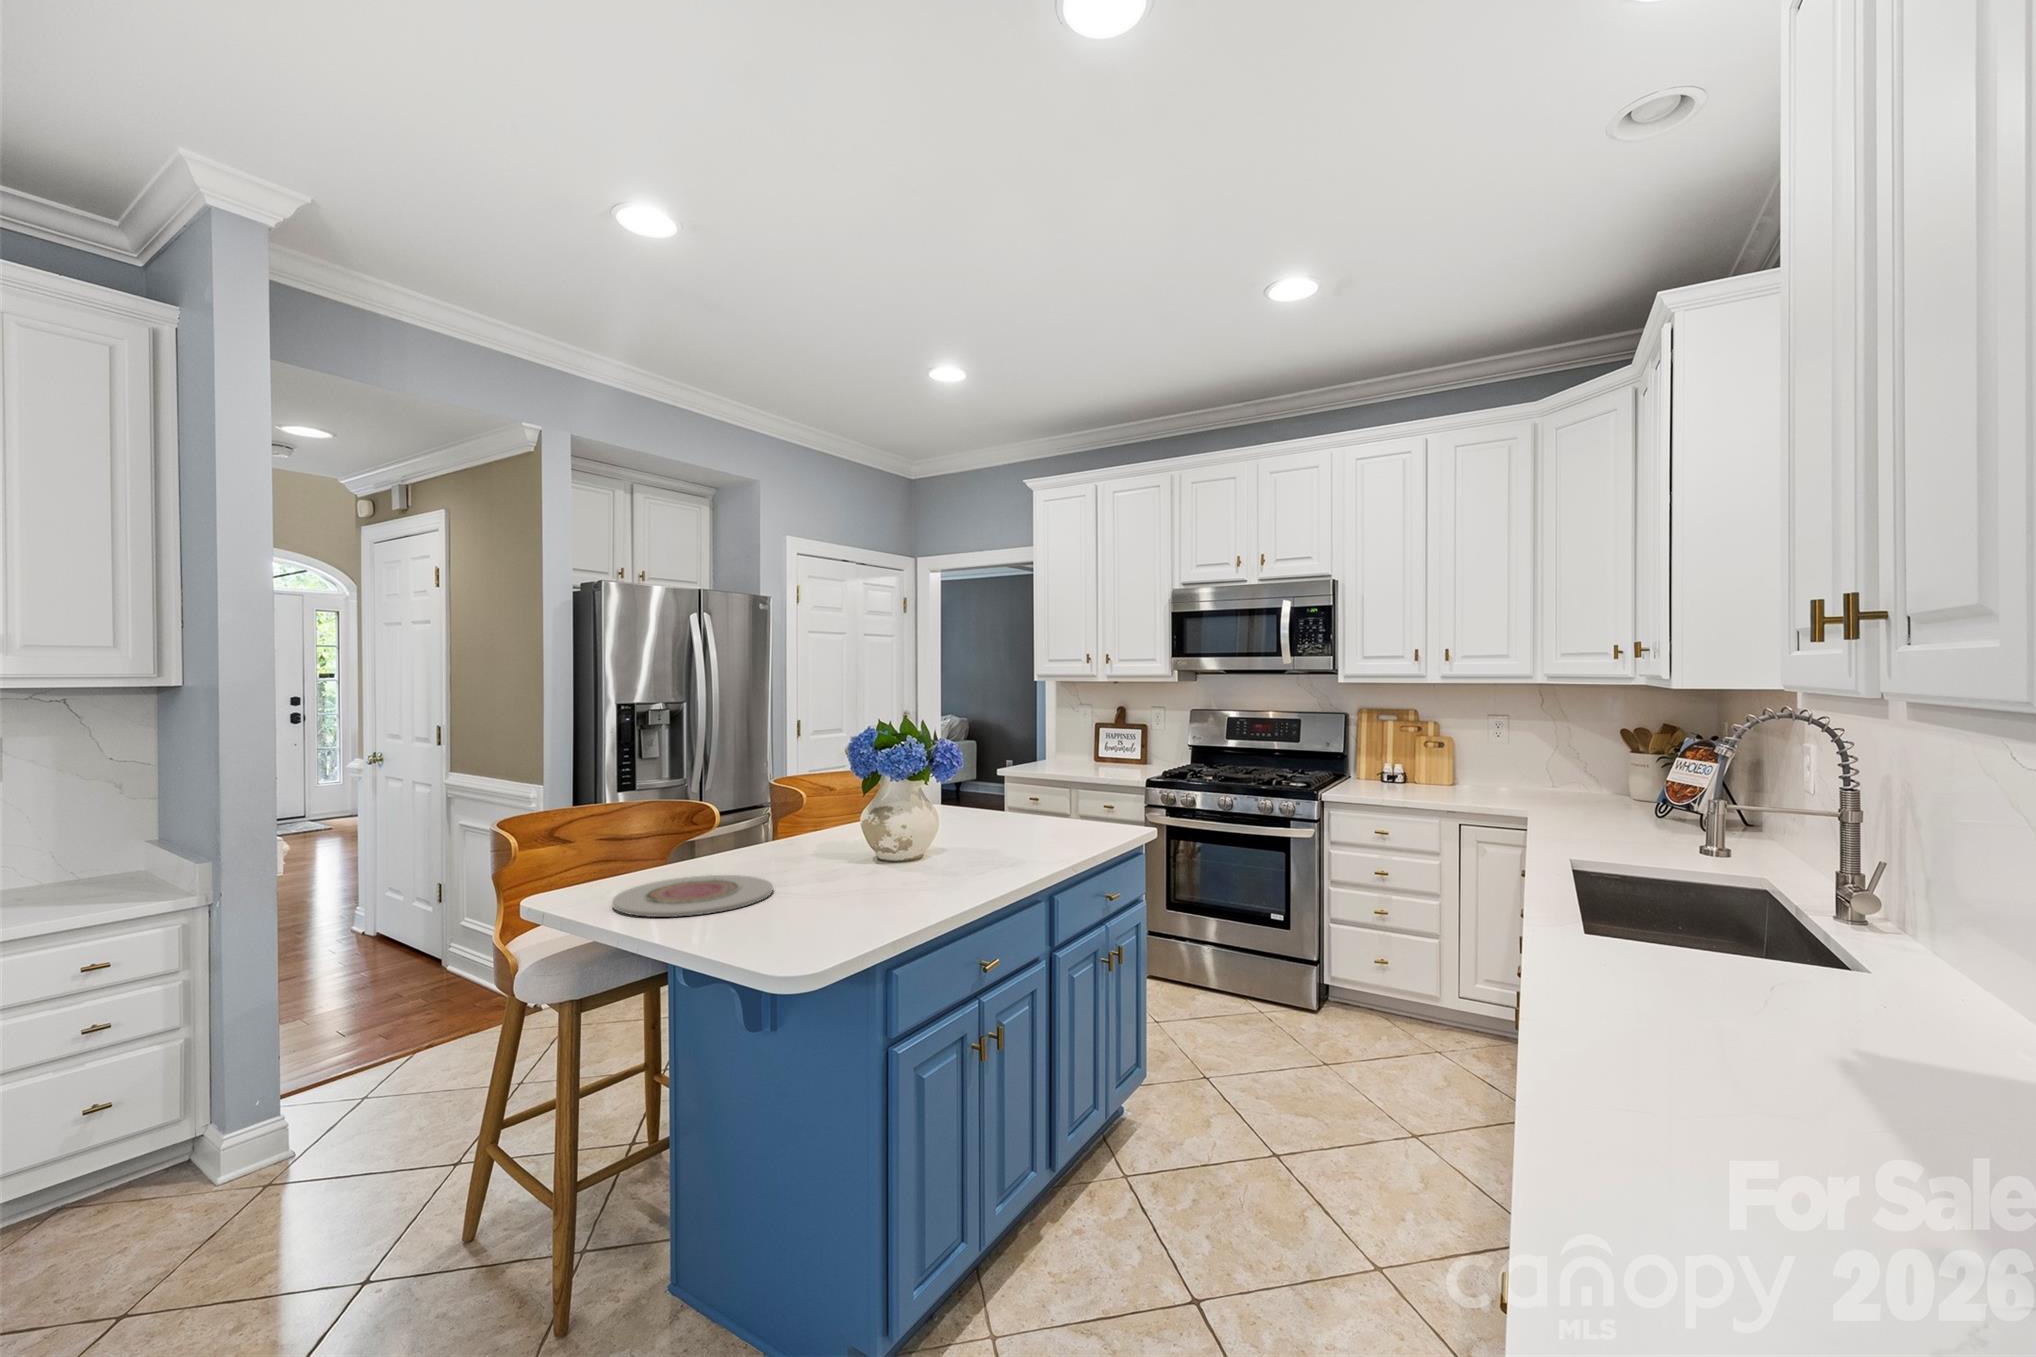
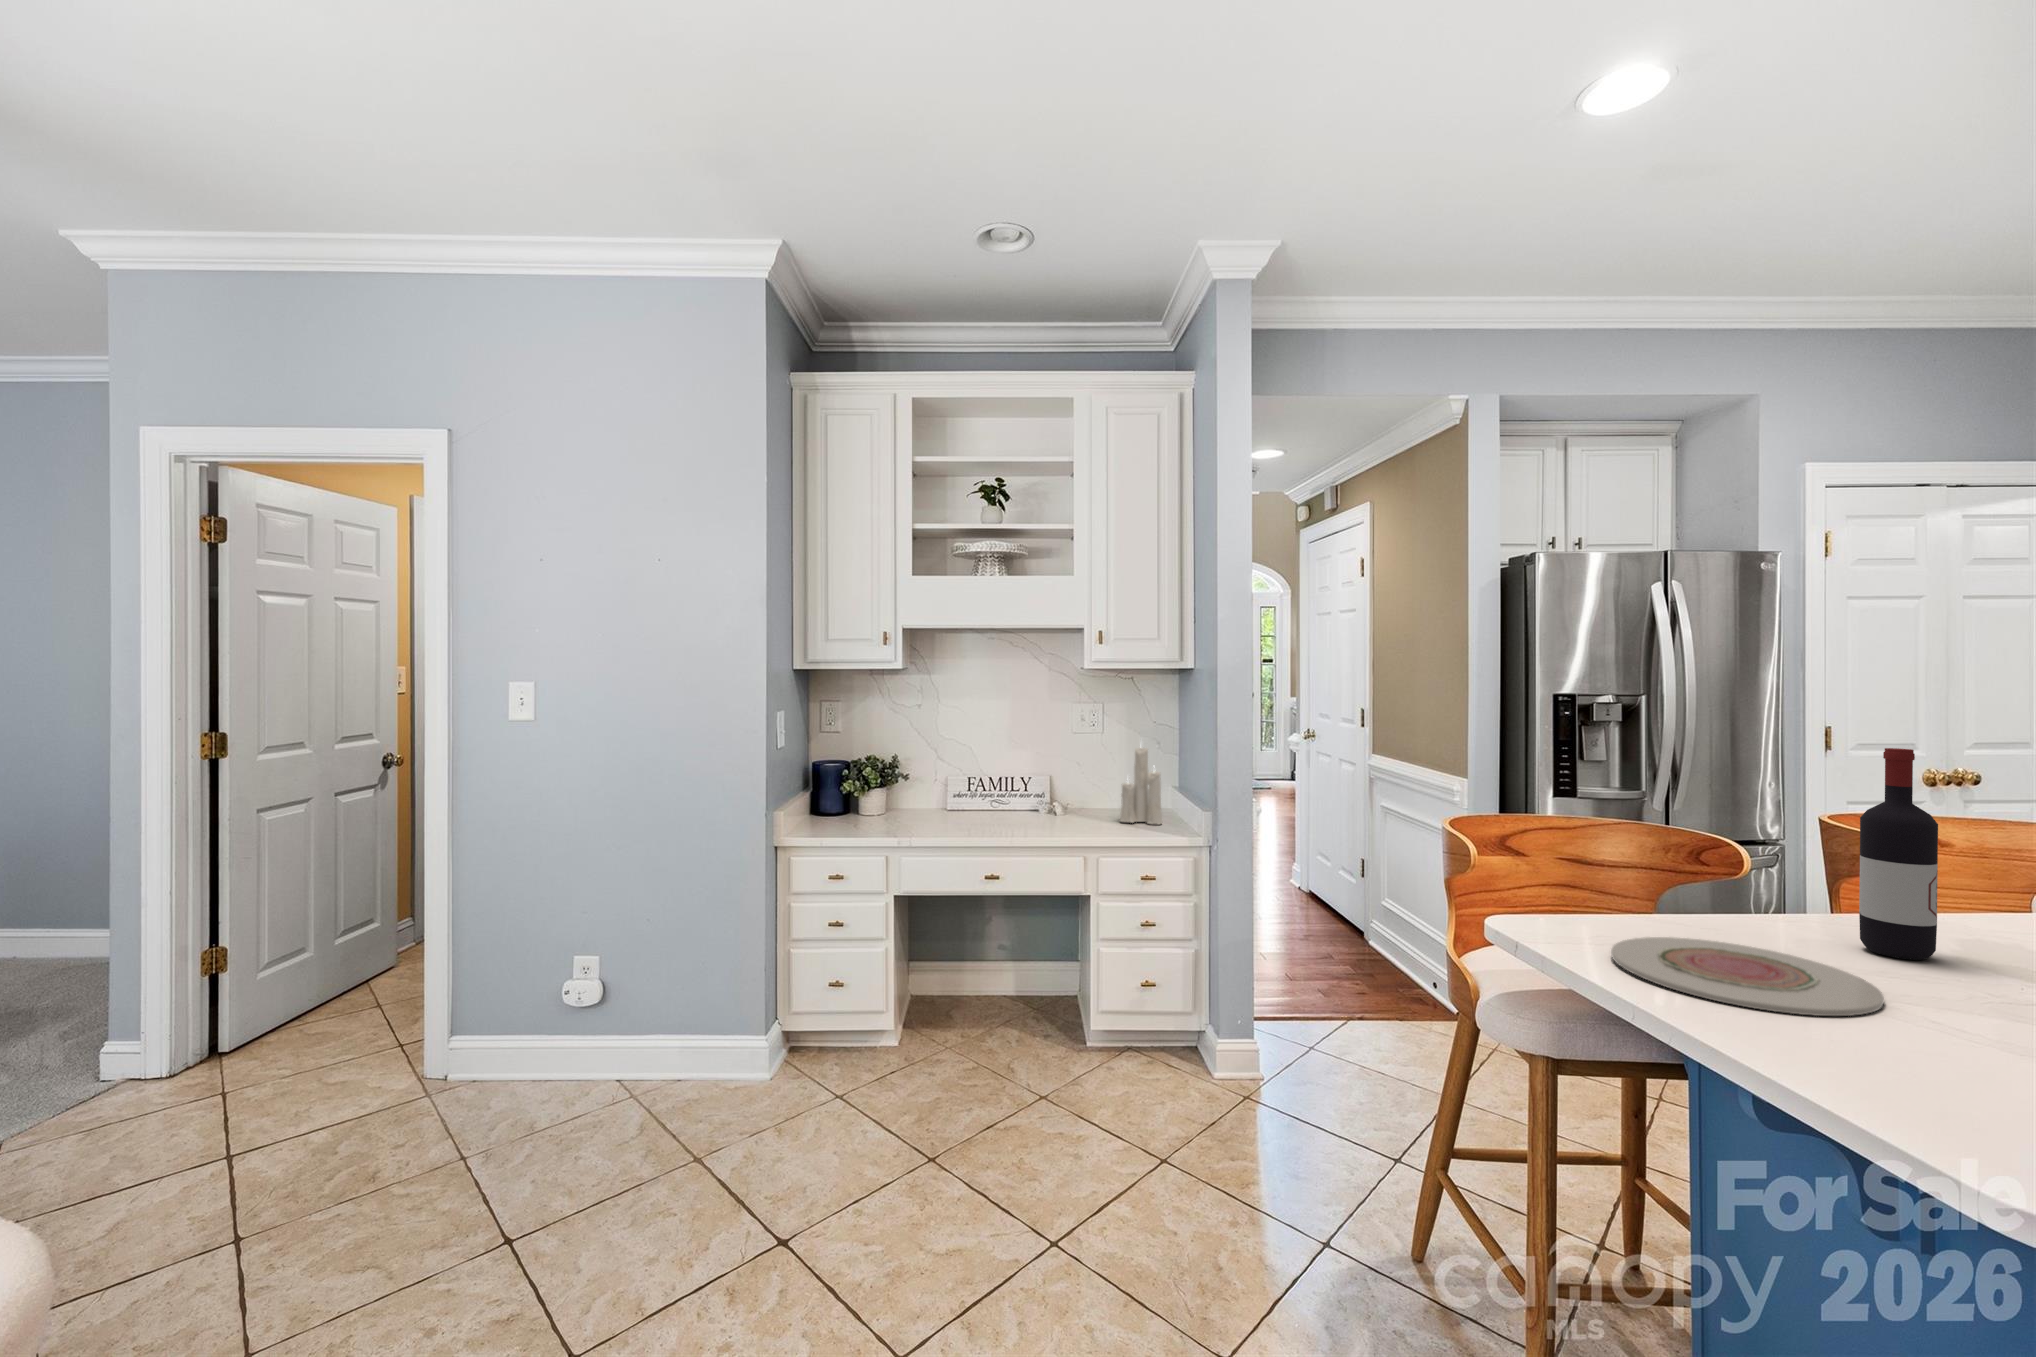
wine bottle: none [775,728,812,864] -> present [1859,748,1938,960]
candle: none [41,771,127,896] -> present [1120,747,1162,824]

